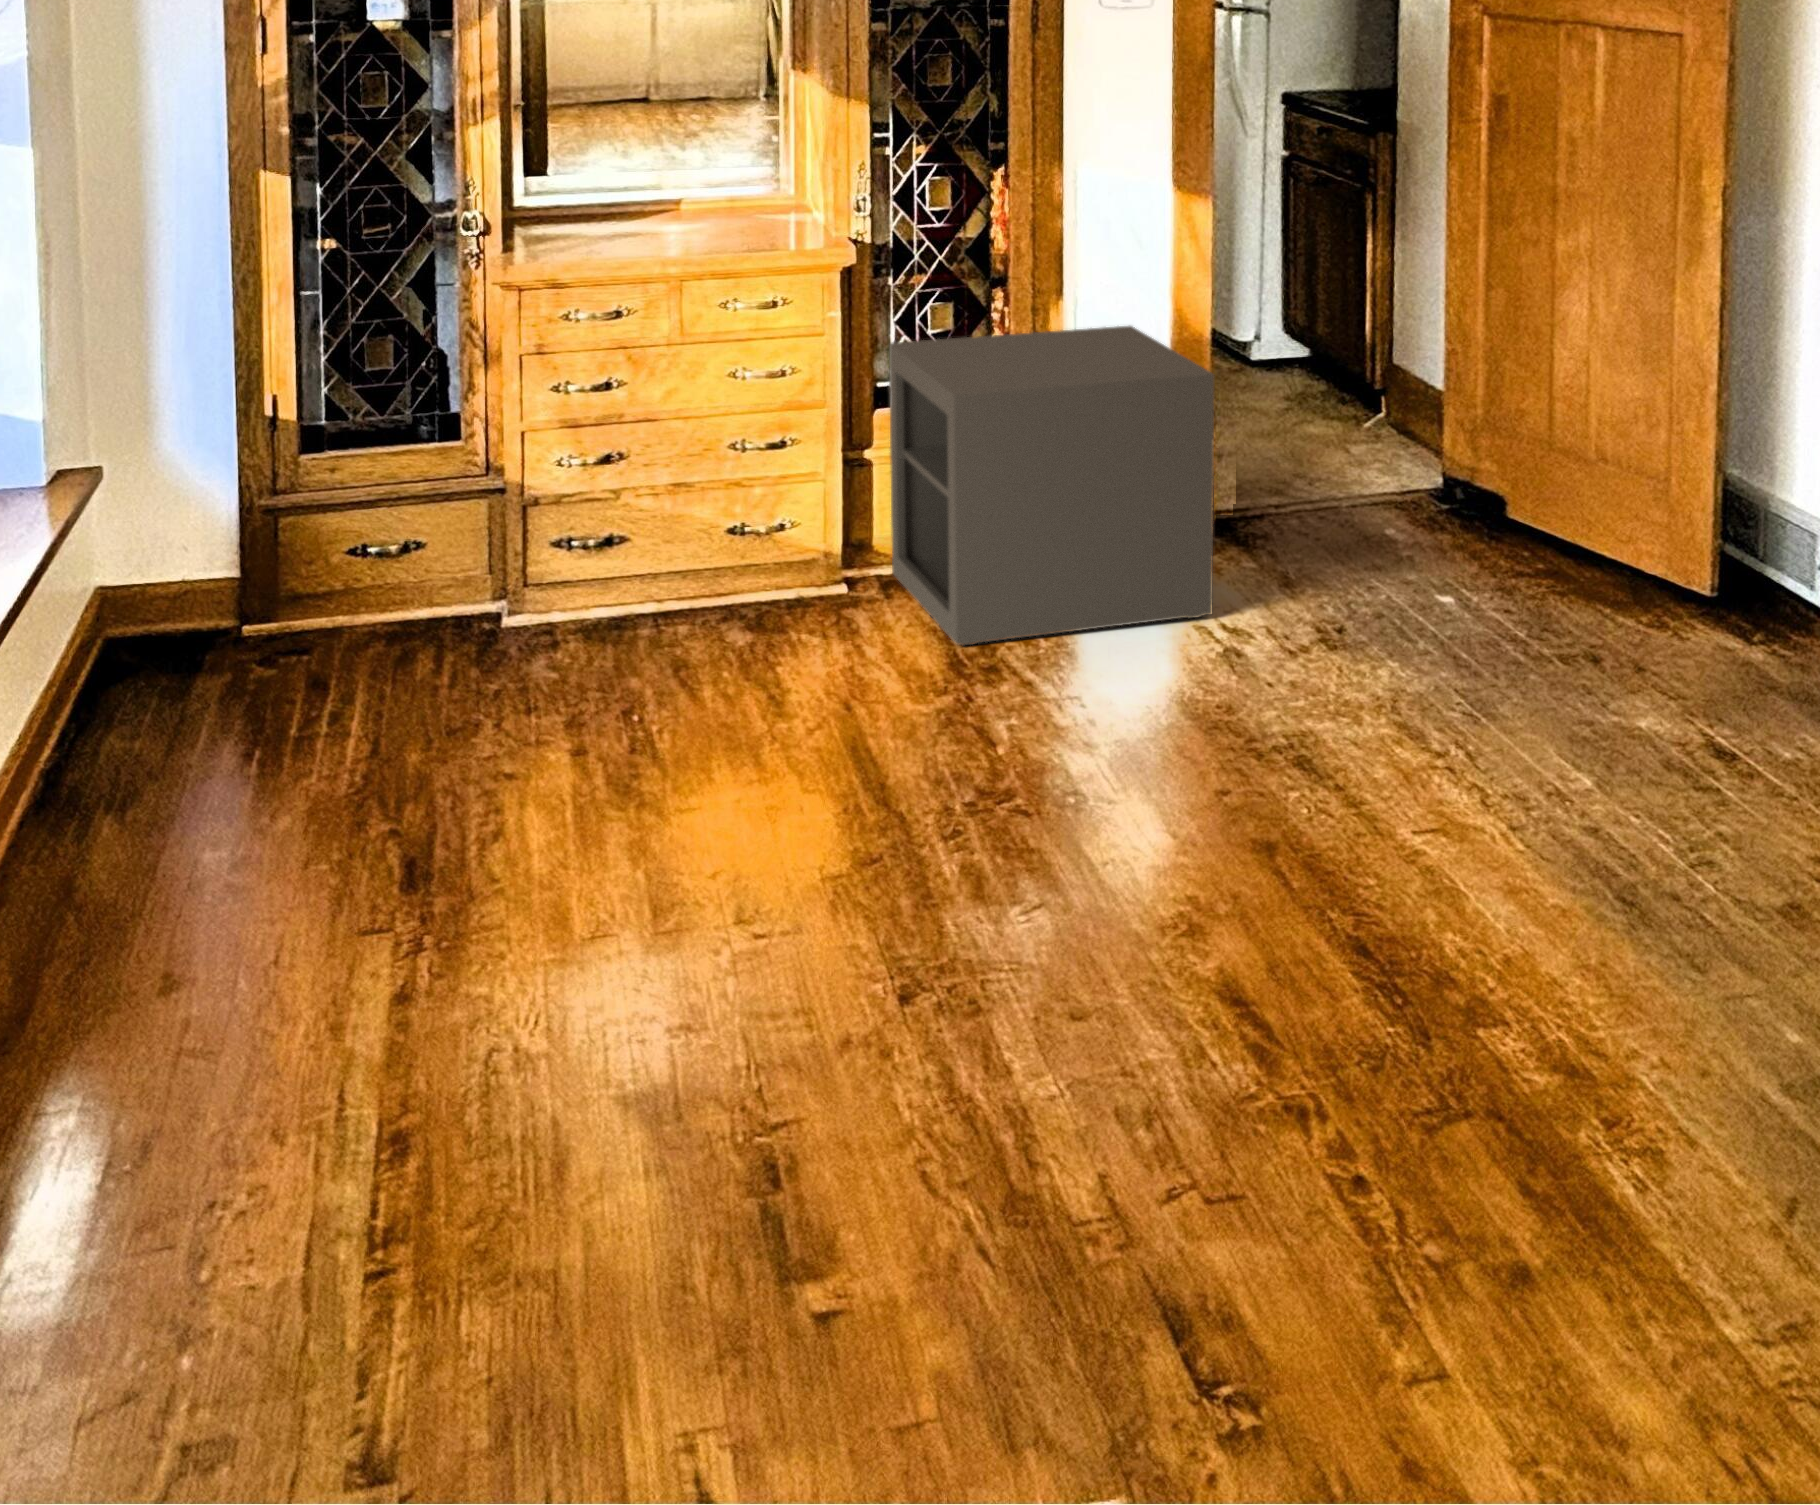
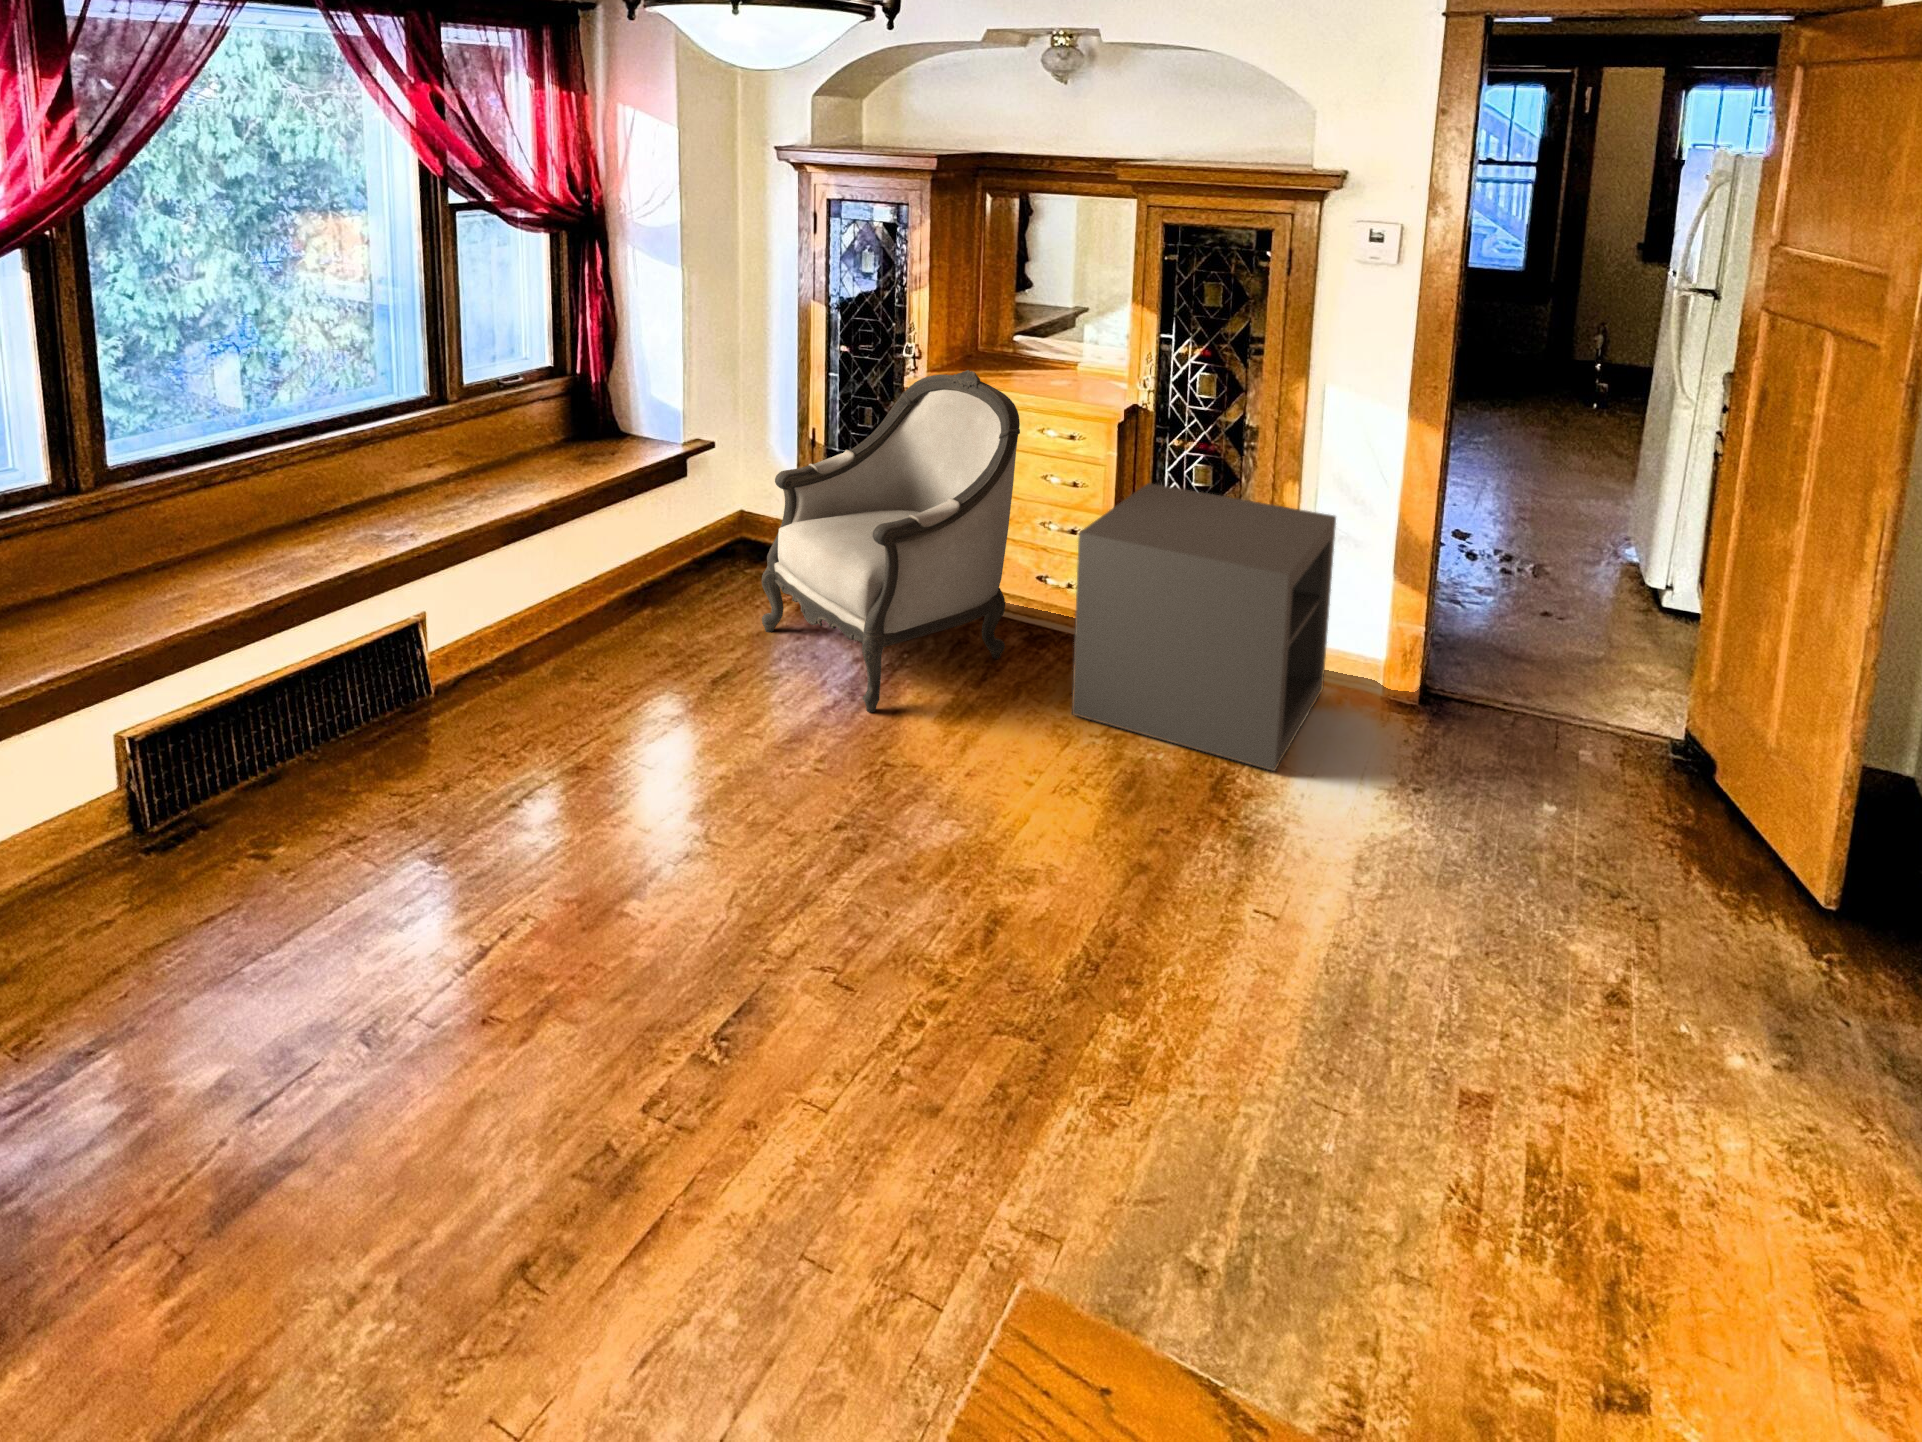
armchair: none [404,227,795,722] -> present [762,370,1020,712]

